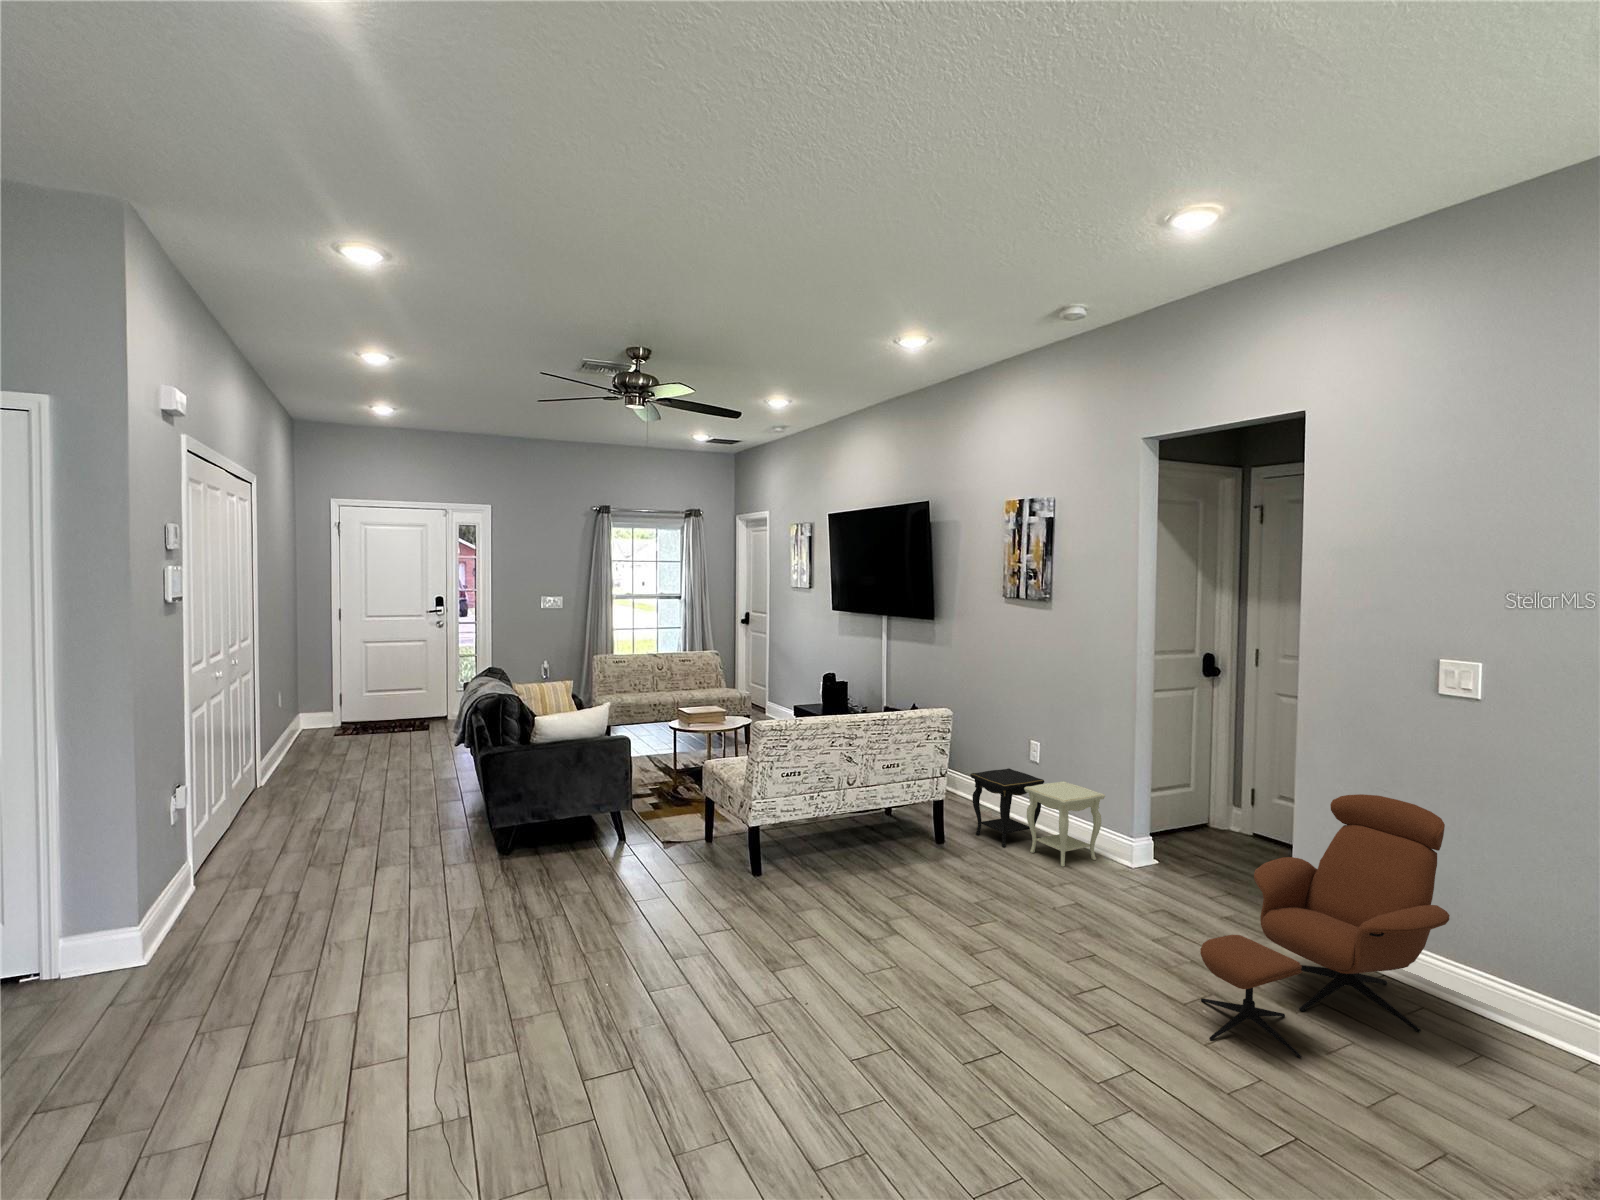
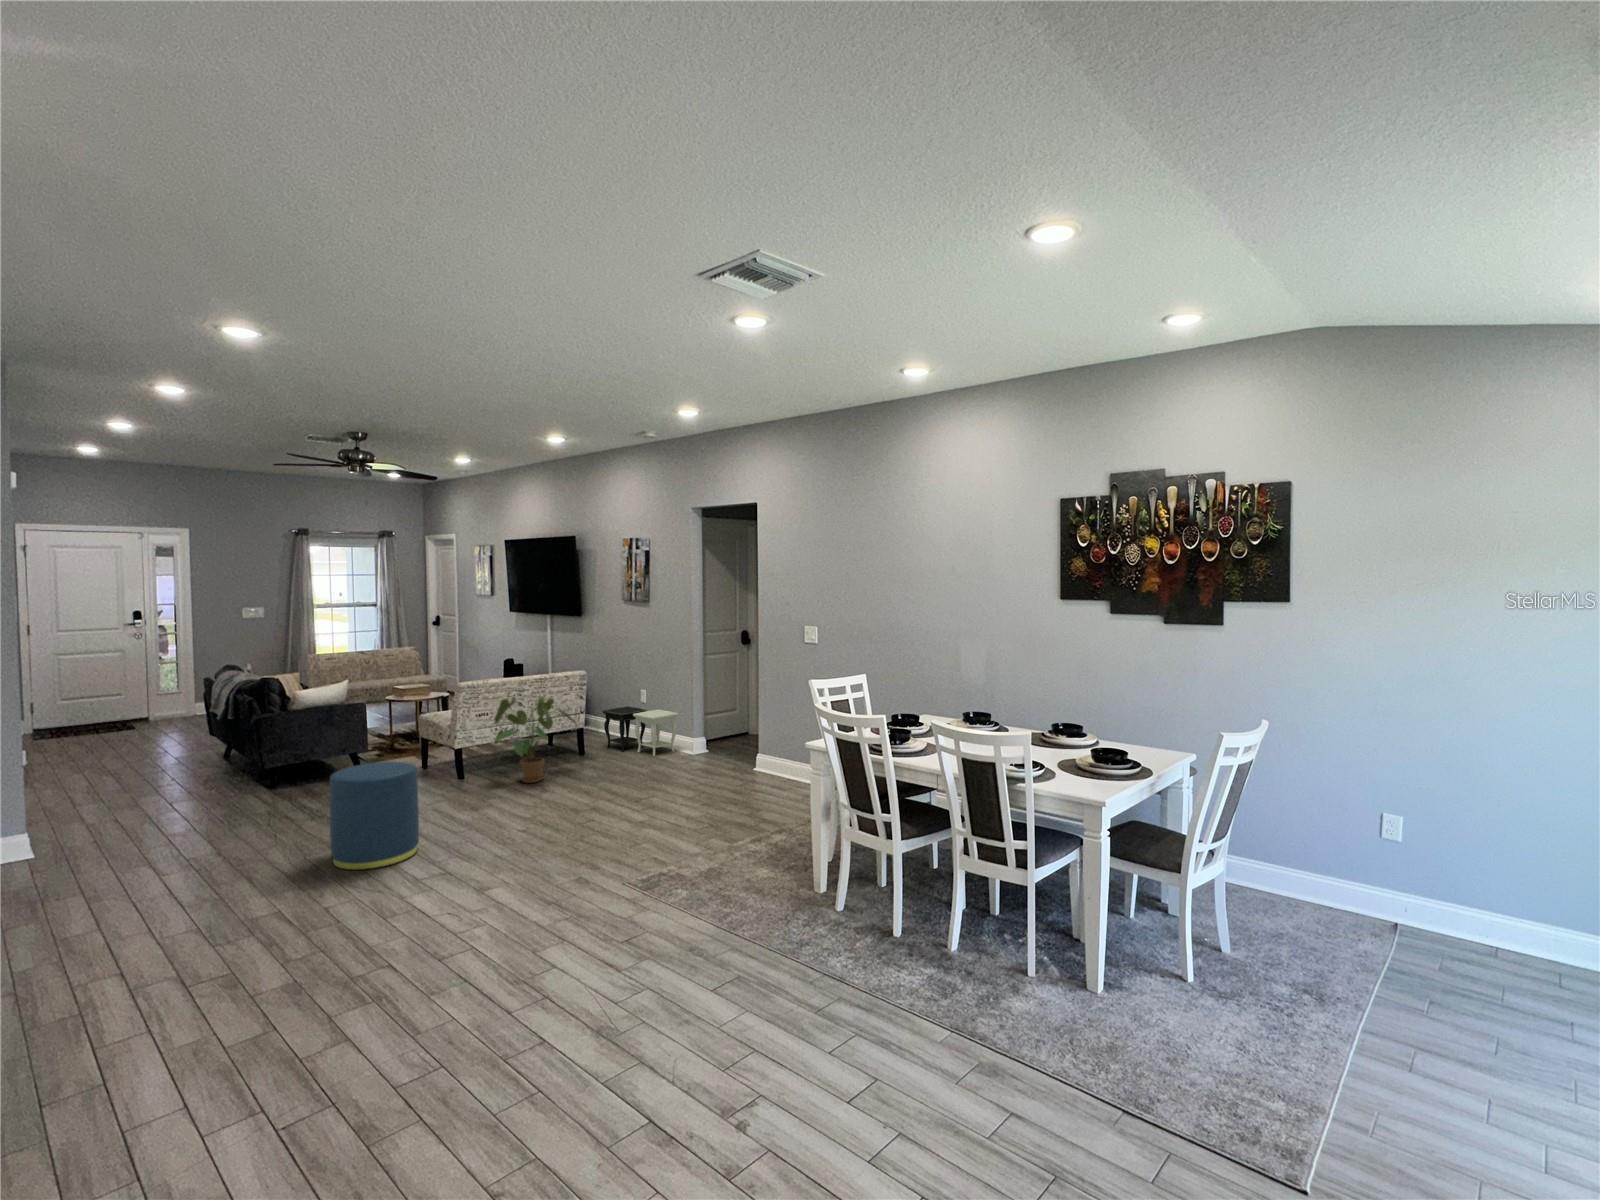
house plant: none [806,749,944,903] -> present [494,697,575,783]
lounge chair: present [1200,794,1450,1058] -> none [692,692,800,804]
ottoman: none [508,886,666,1134] -> present [330,762,419,870]

